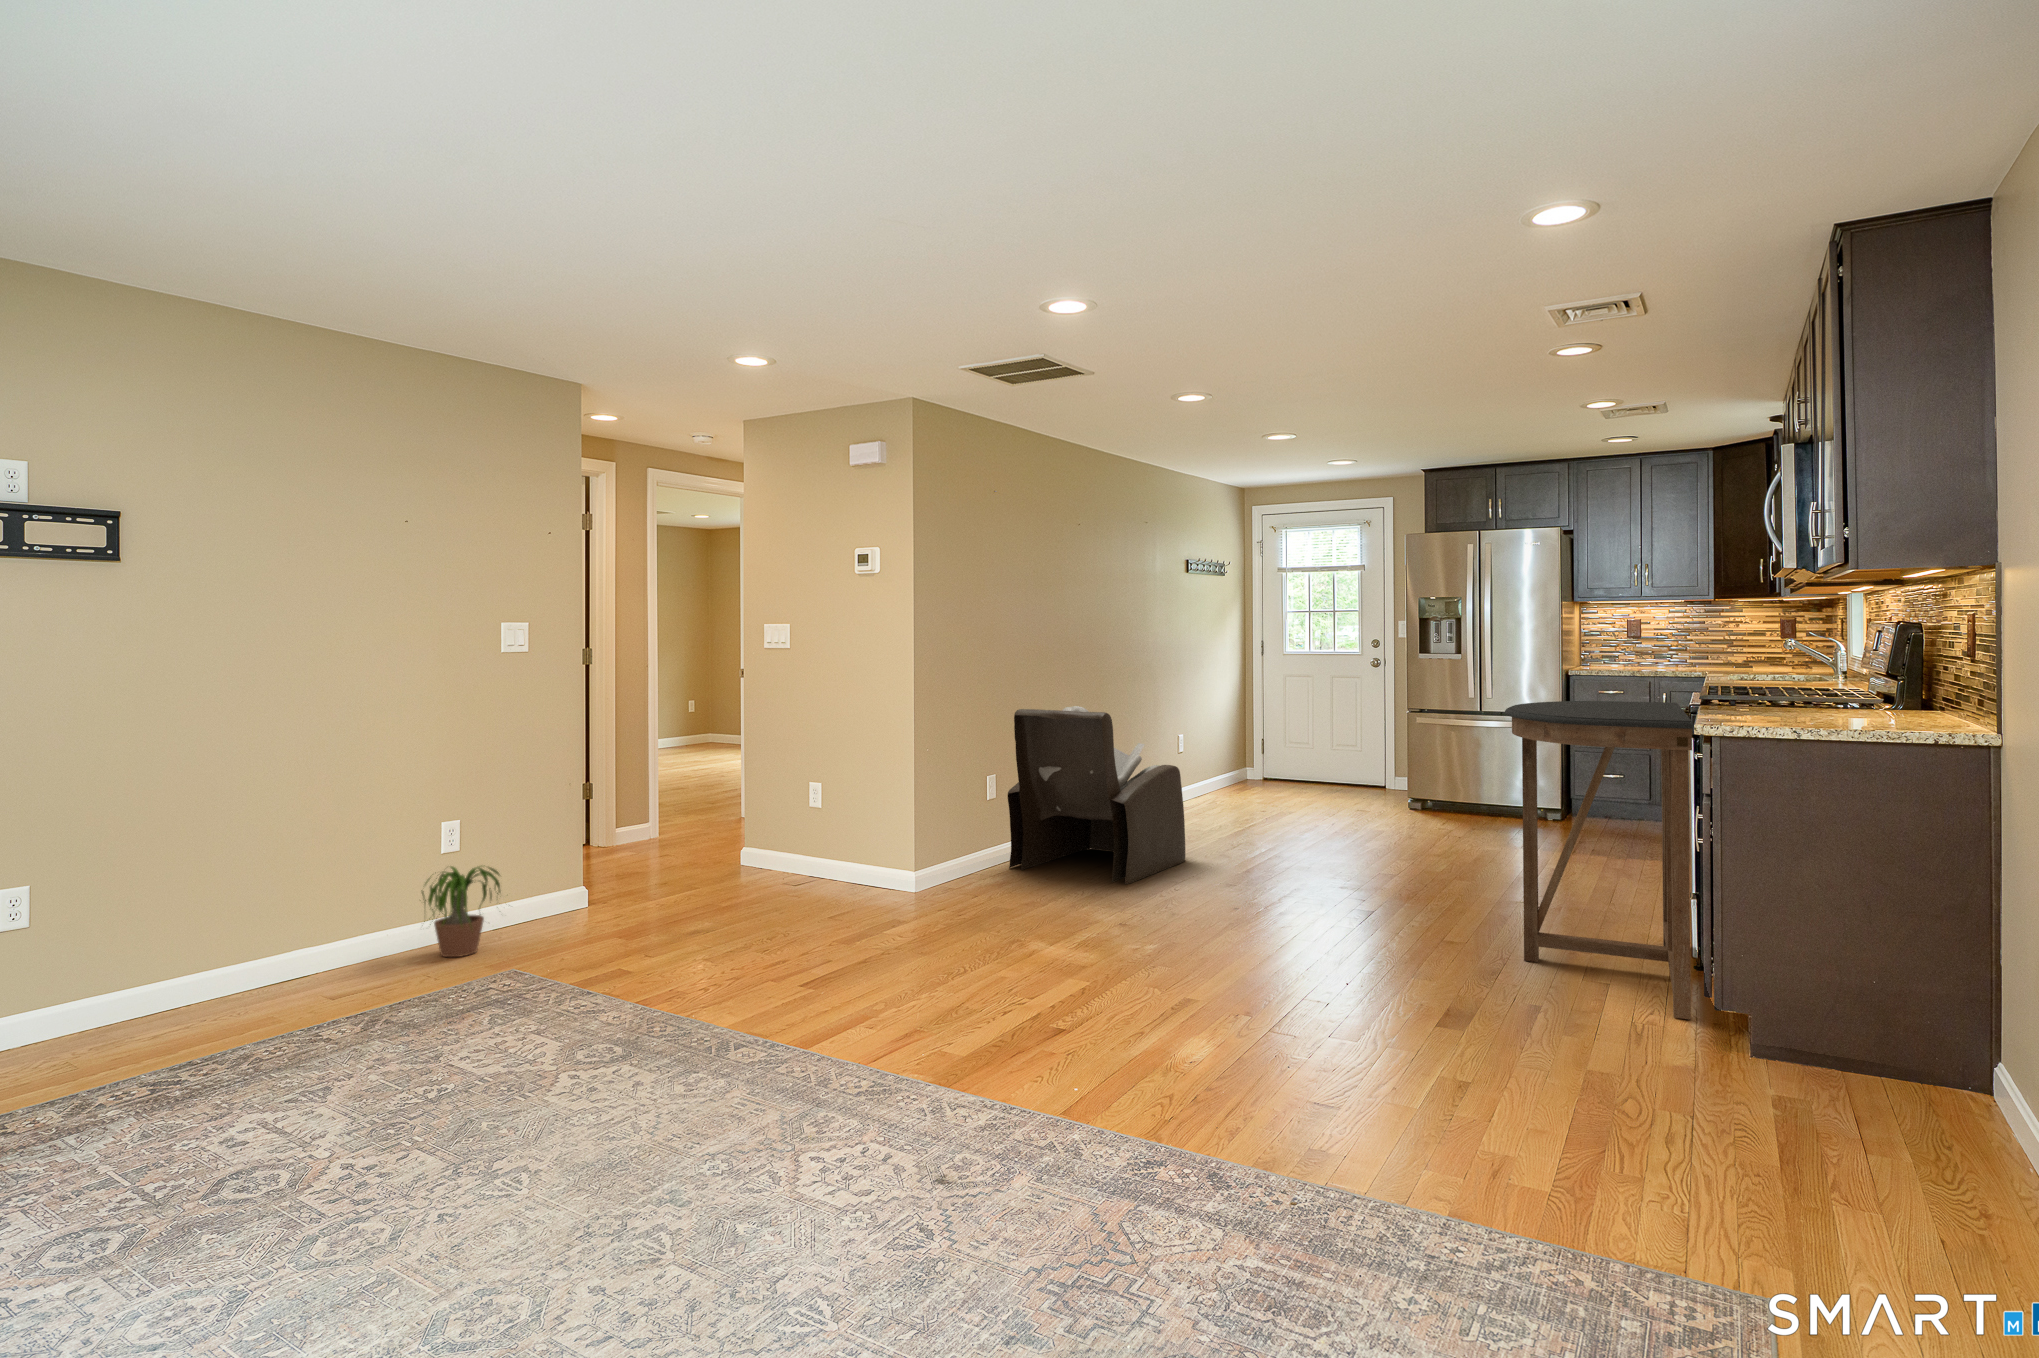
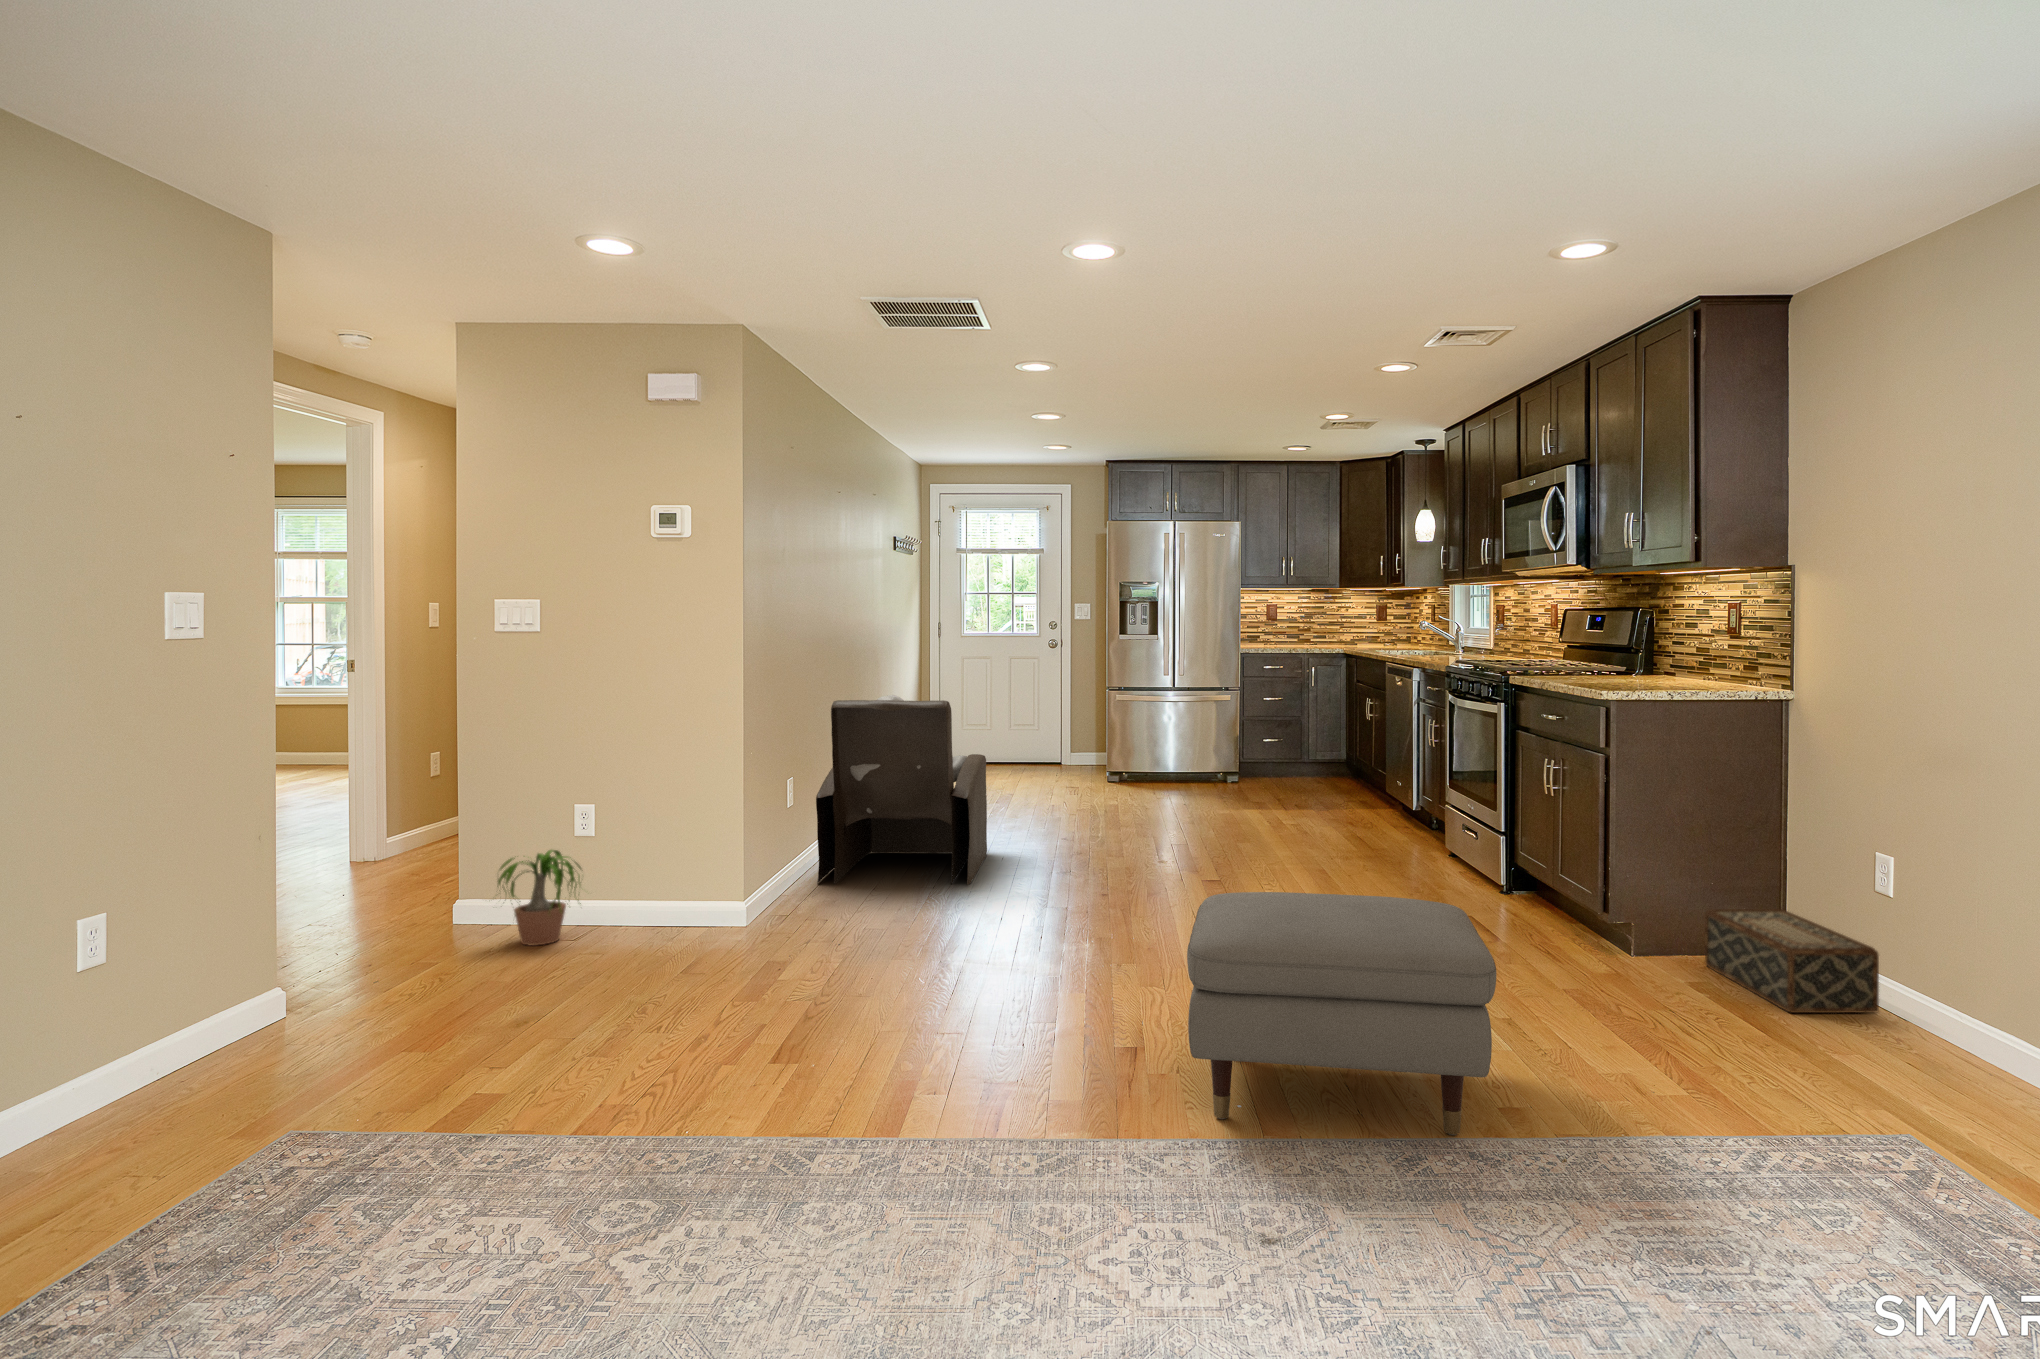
console table: present [1505,701,1692,1020] -> none [1368,675,1569,934]
potted plant: present [422,866,500,957] -> present [497,850,581,946]
ottoman: none [990,899,1328,1162] -> present [1187,892,1496,1135]
woven basket: none [1842,1015,2025,1190] -> present [1705,909,1879,1013]

